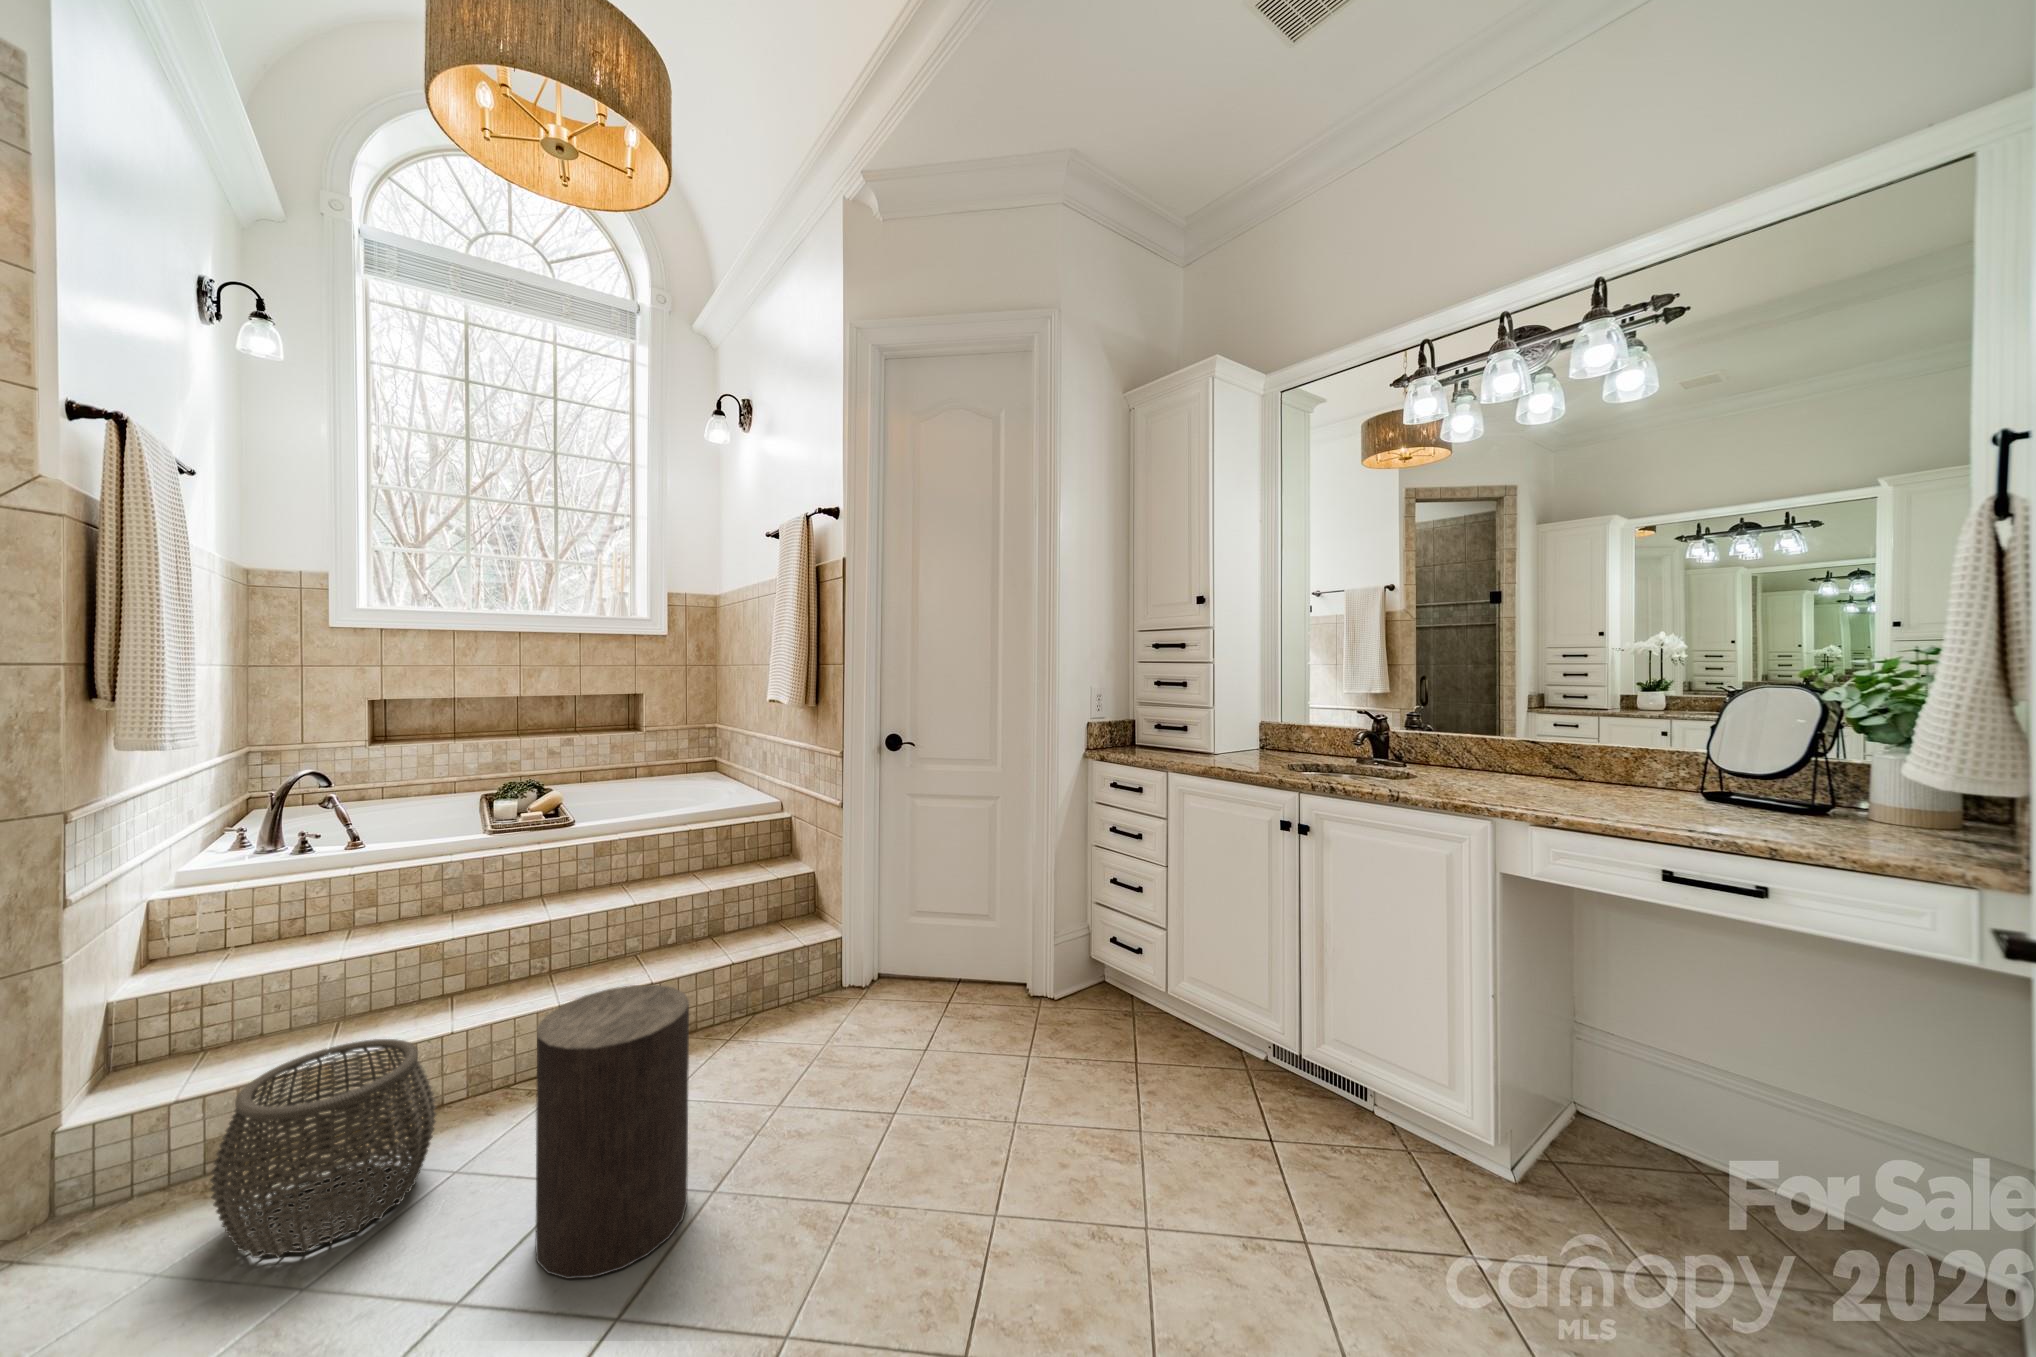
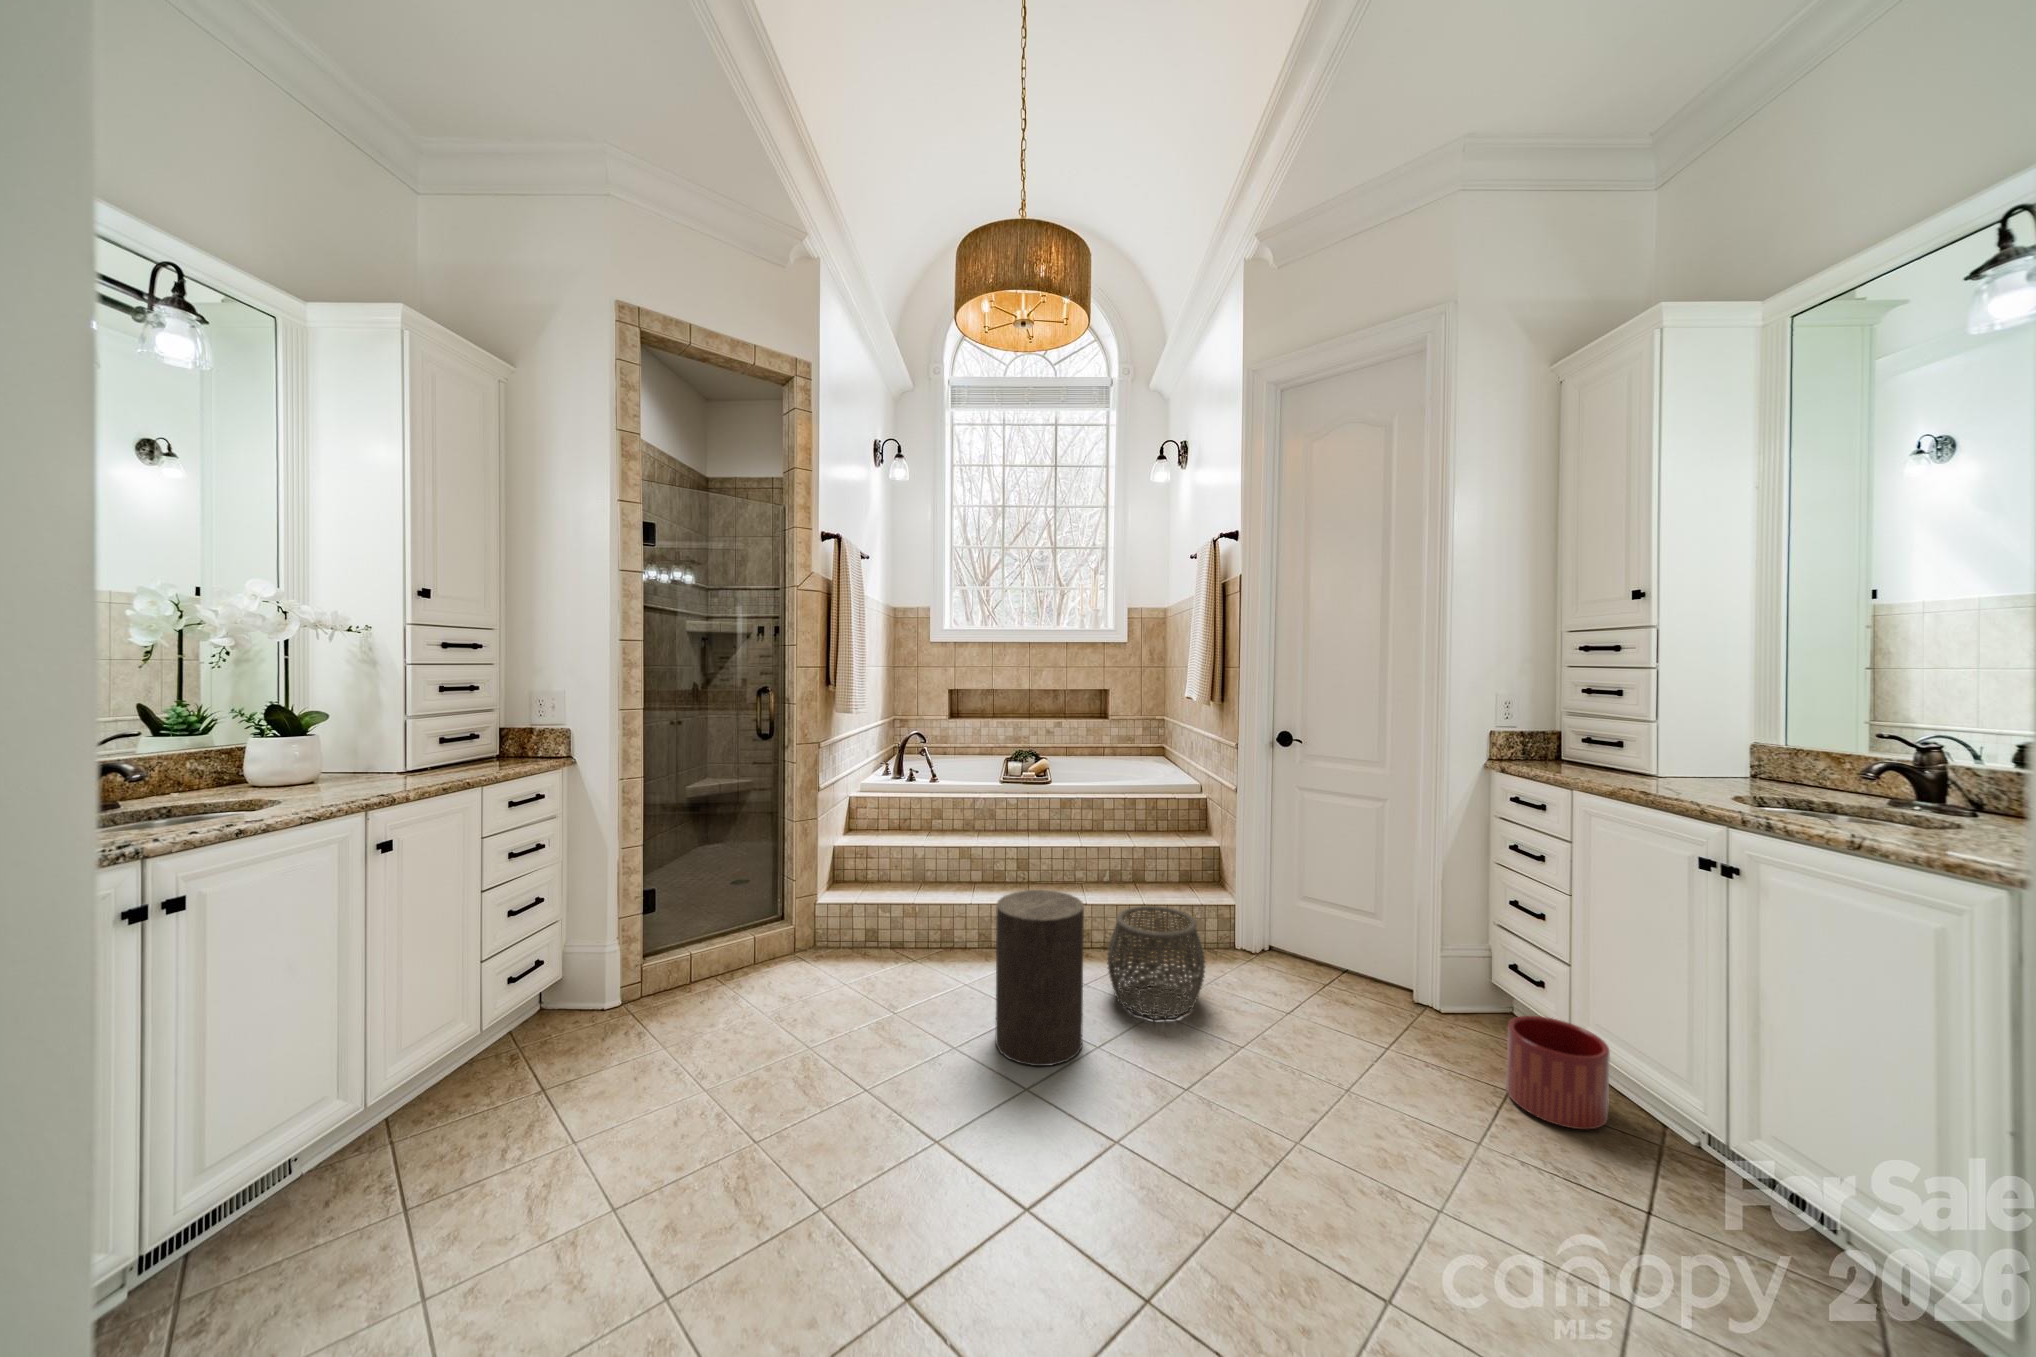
planter: none [1135,984,1213,1085] -> present [1506,1016,1610,1129]
woven basket: present [210,1039,436,1258] -> present [1107,906,1205,1018]

